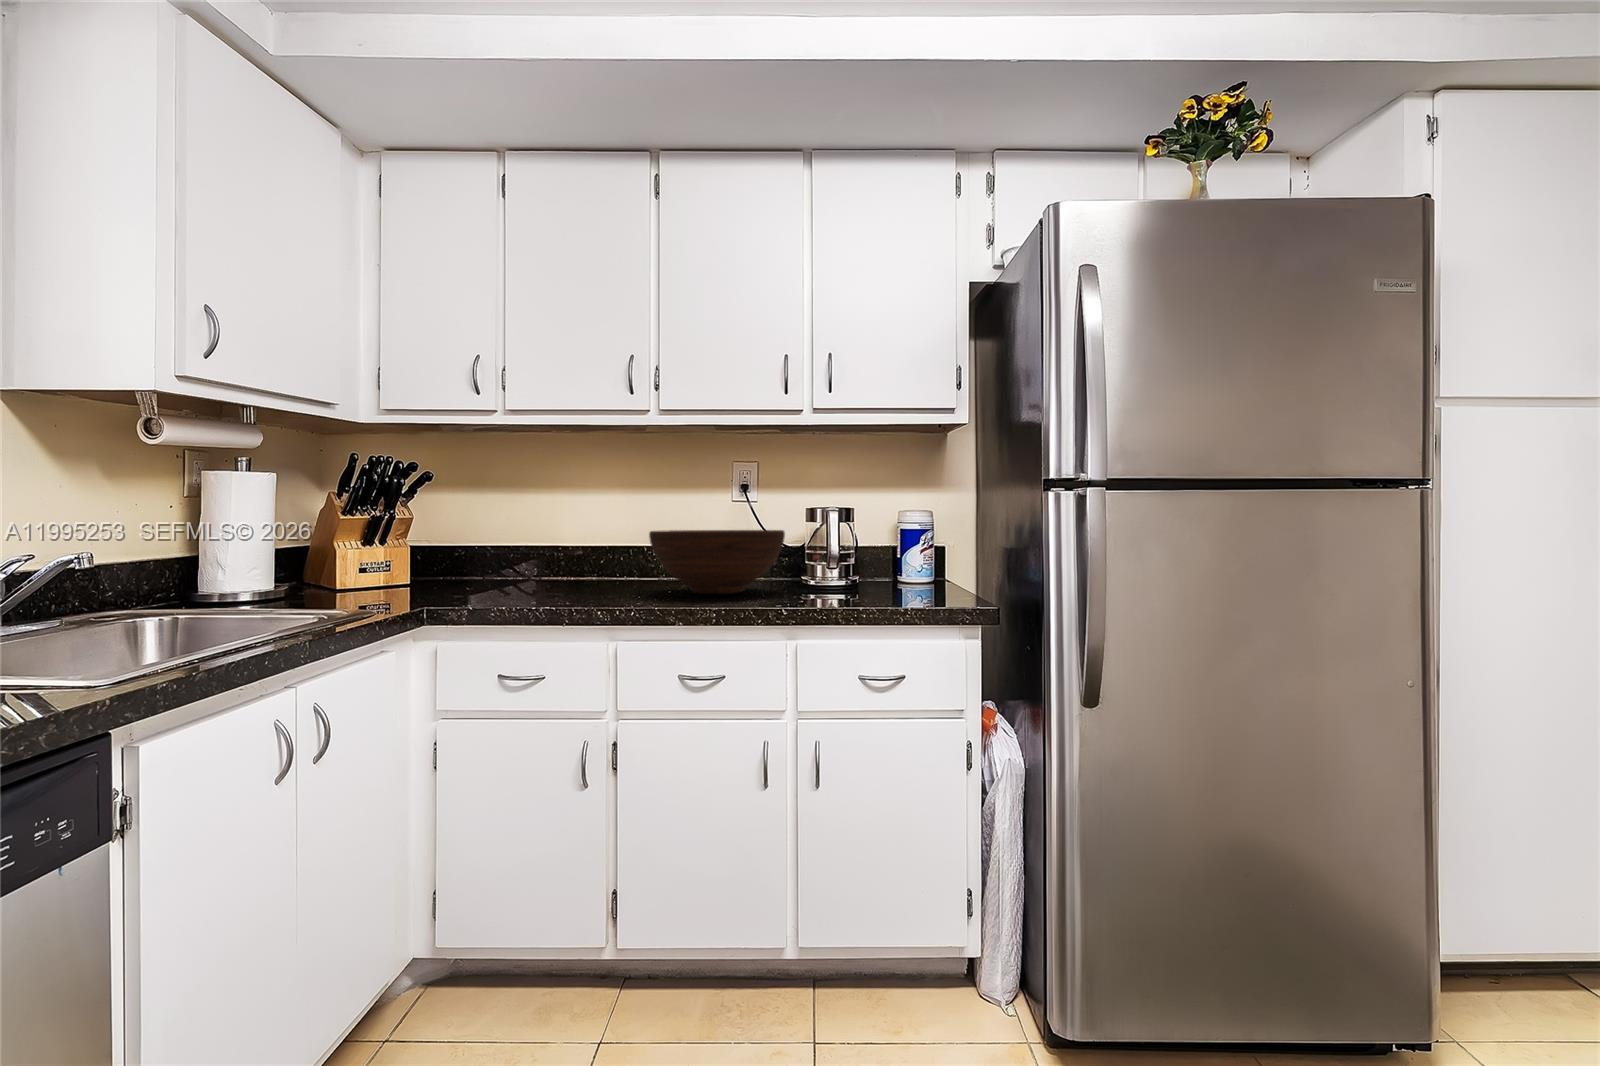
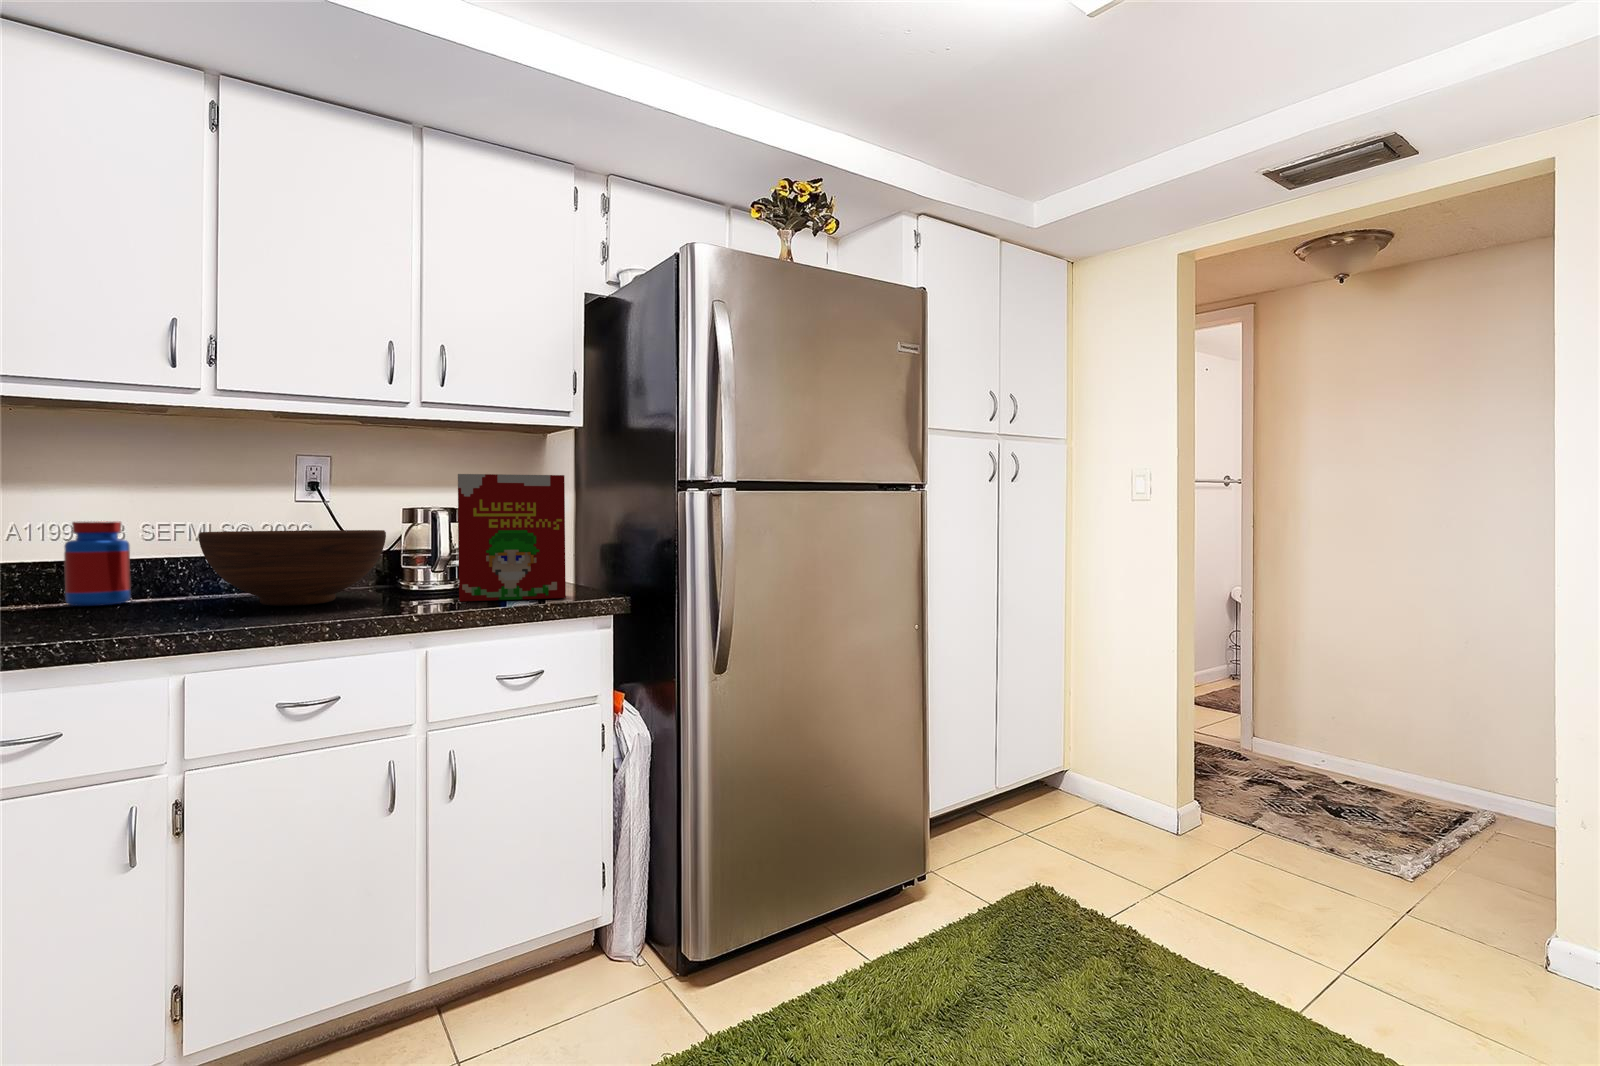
cereal box: none [839,474,943,601] -> present [458,474,566,601]
jar: none [581,522,620,586] -> present [64,521,131,606]

